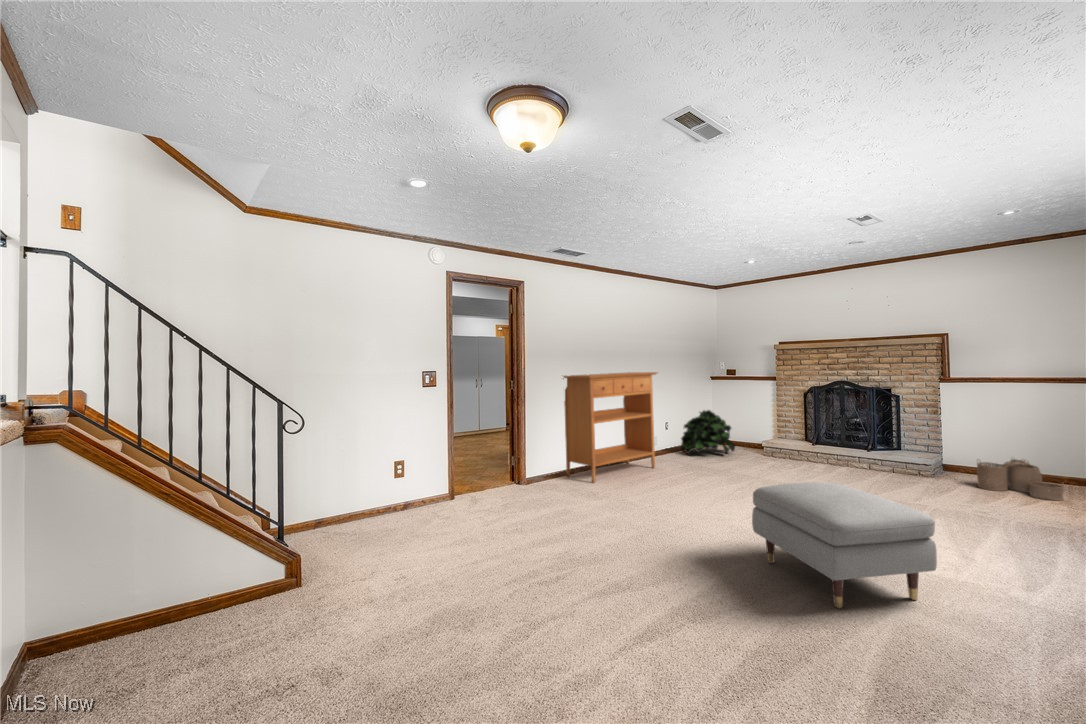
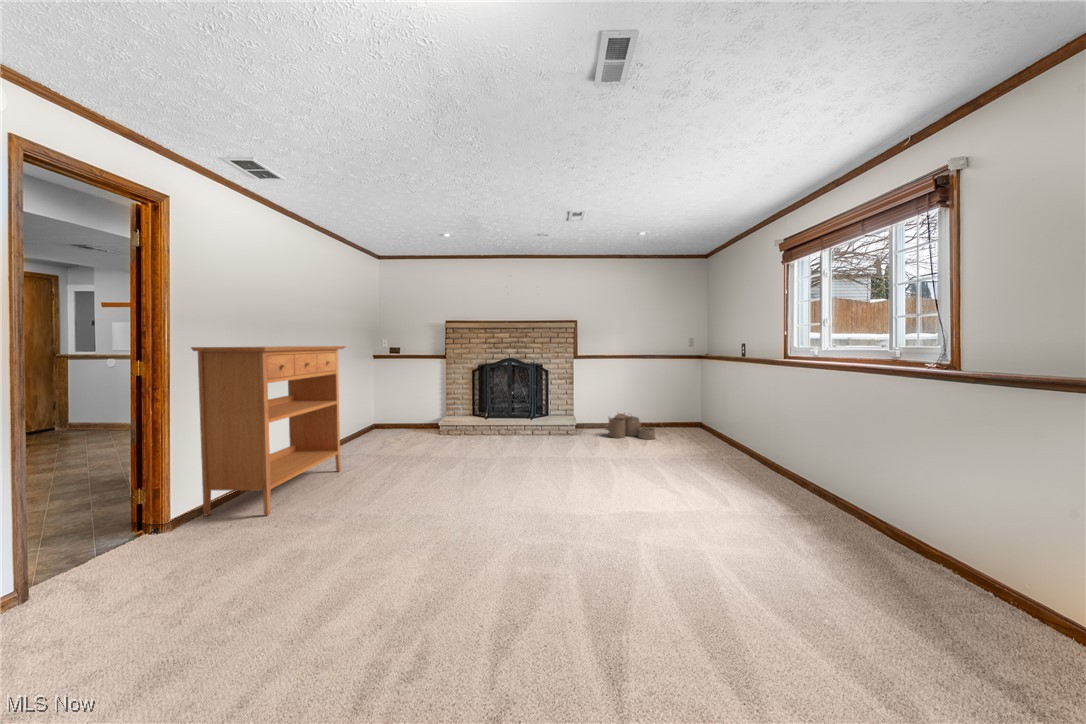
potted plant: present [681,410,735,454] -> none [350,392,414,446]
ottoman: present [752,482,937,608] -> none [591,456,760,597]

